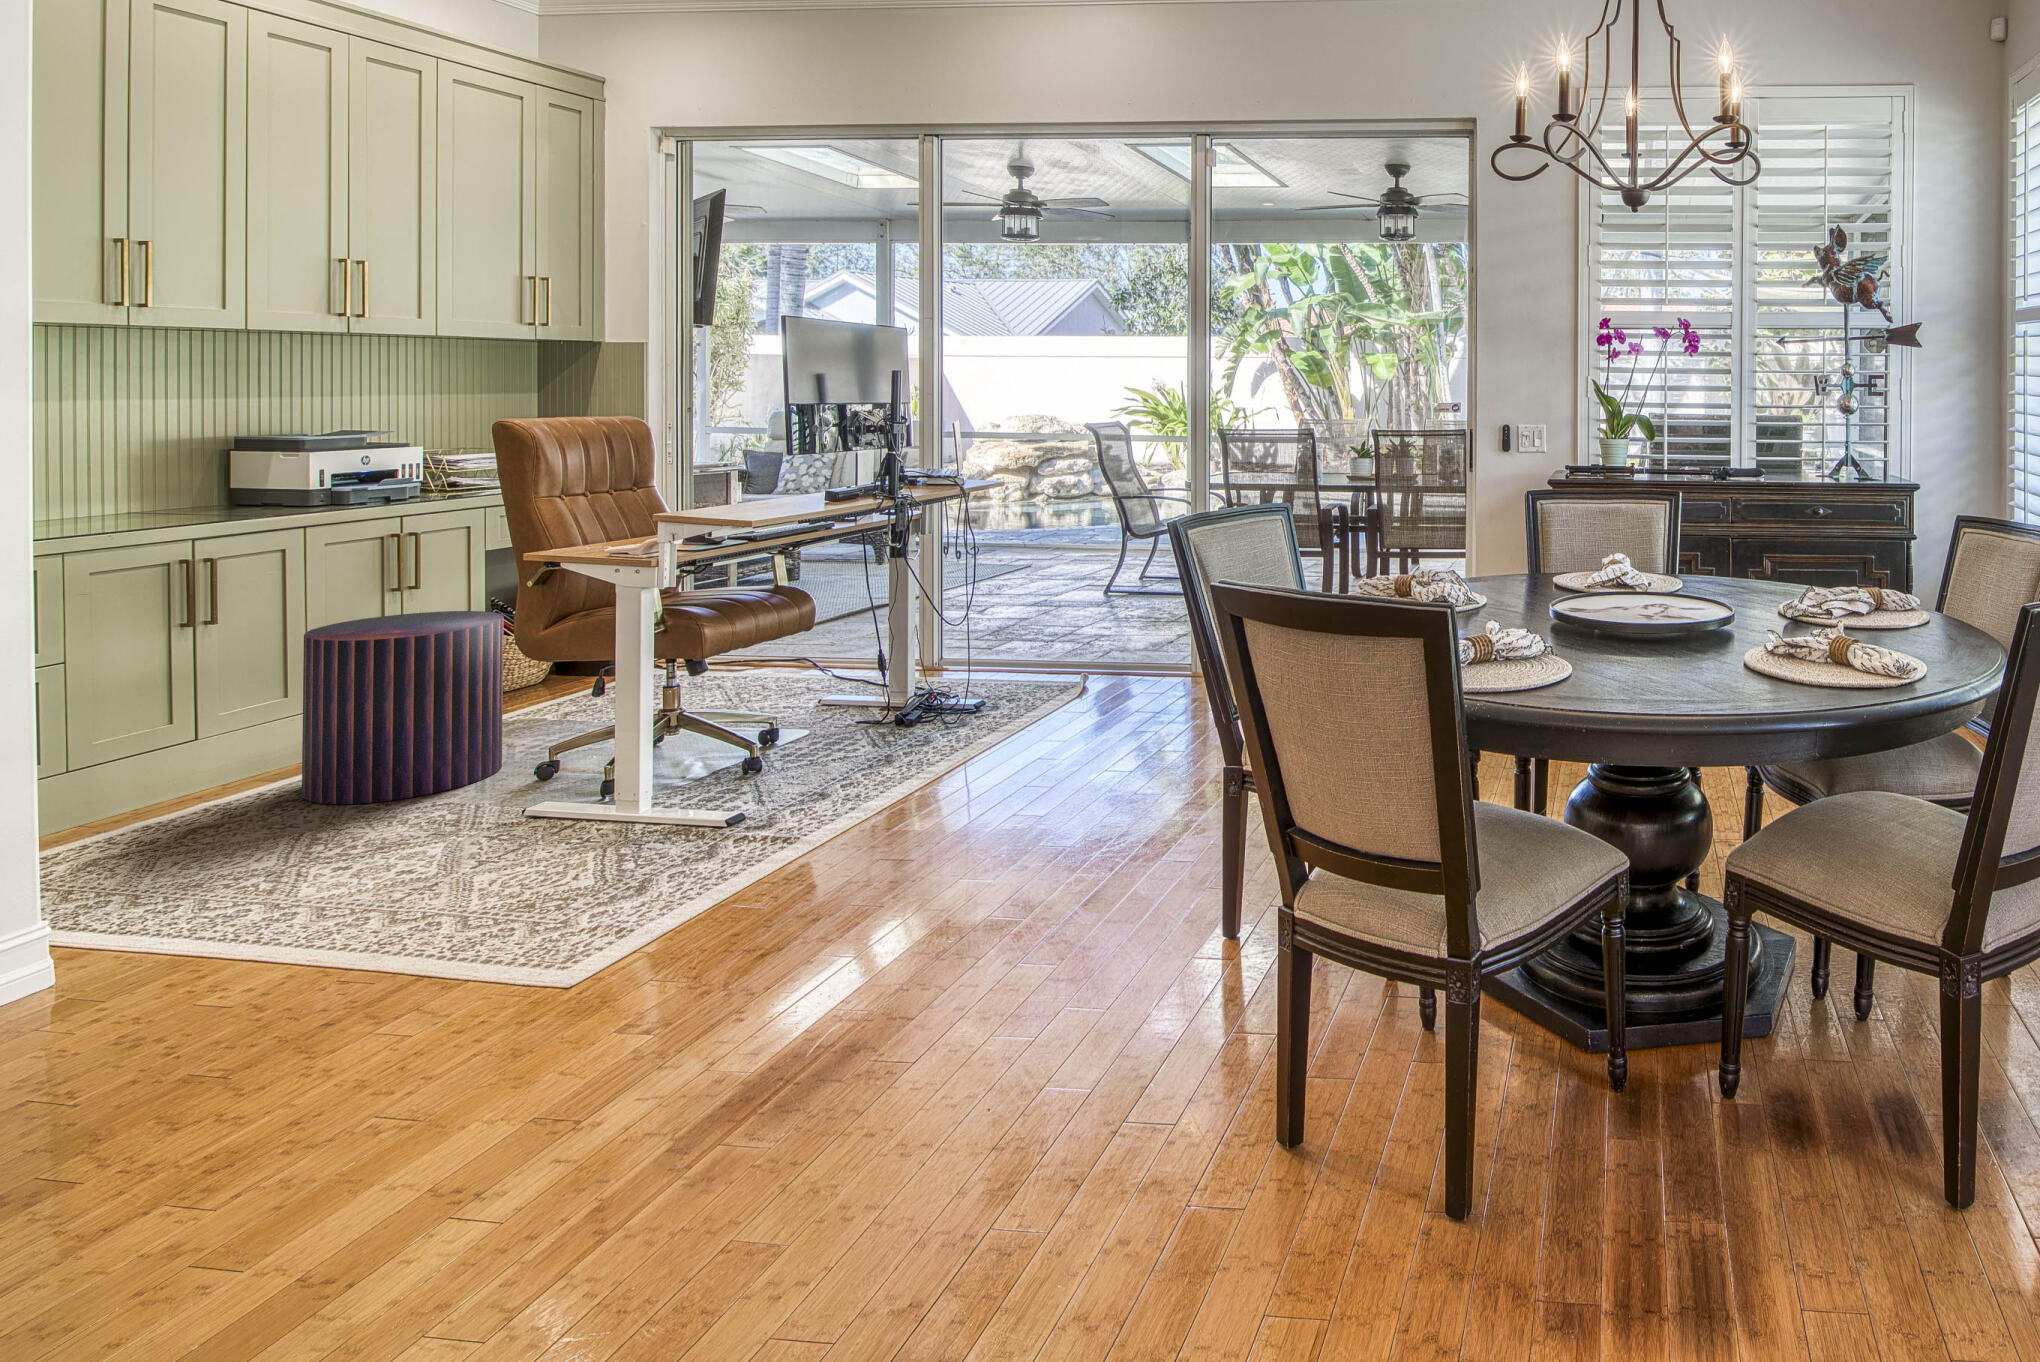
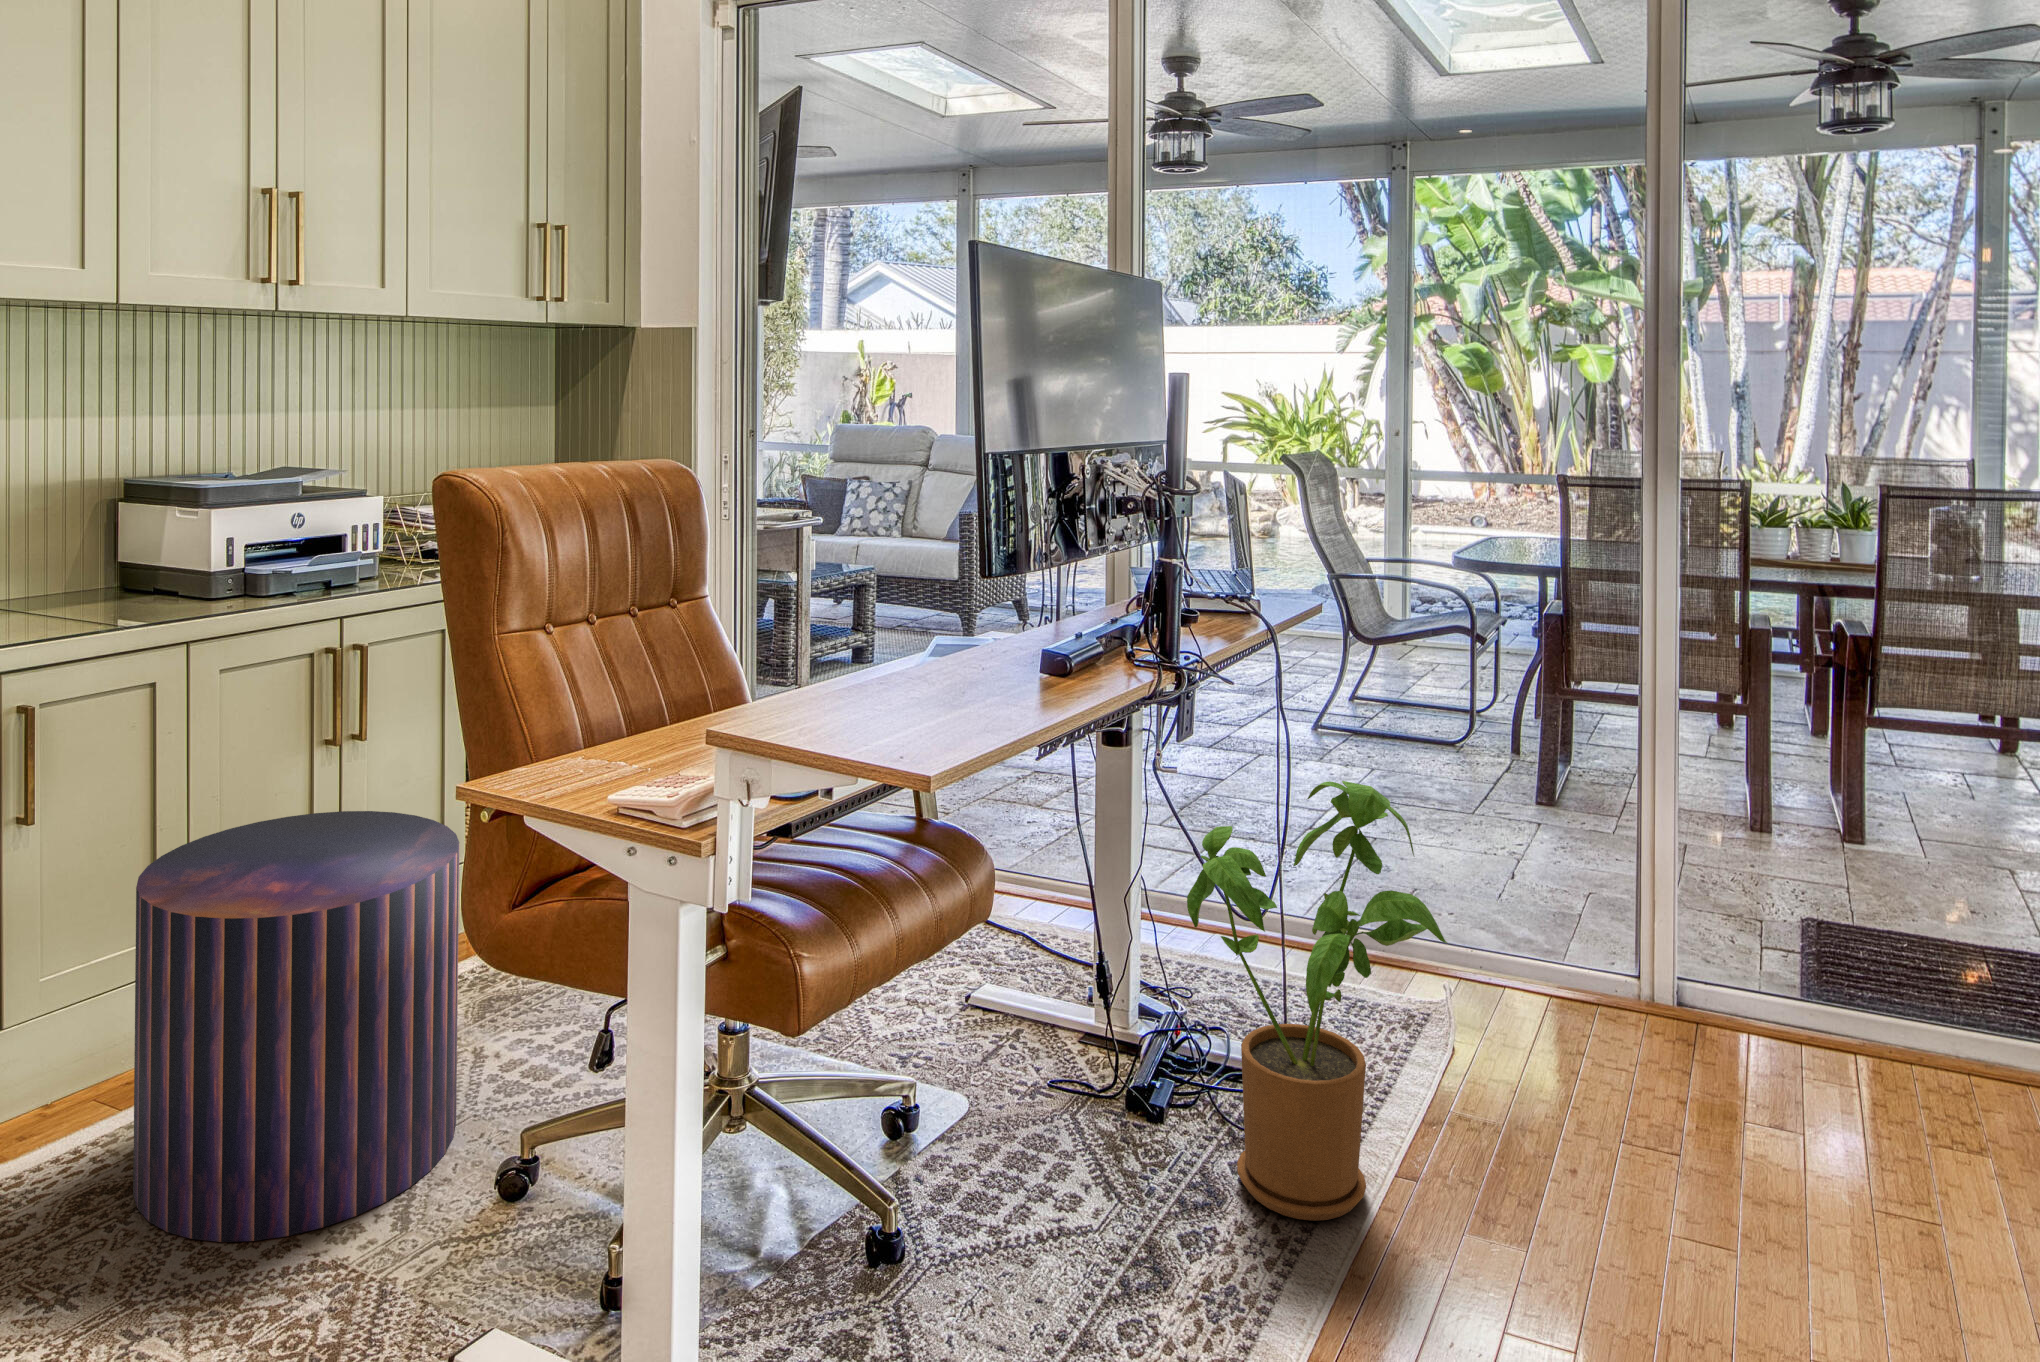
house plant: none [916,548,1026,738] -> present [1187,781,1447,1221]

